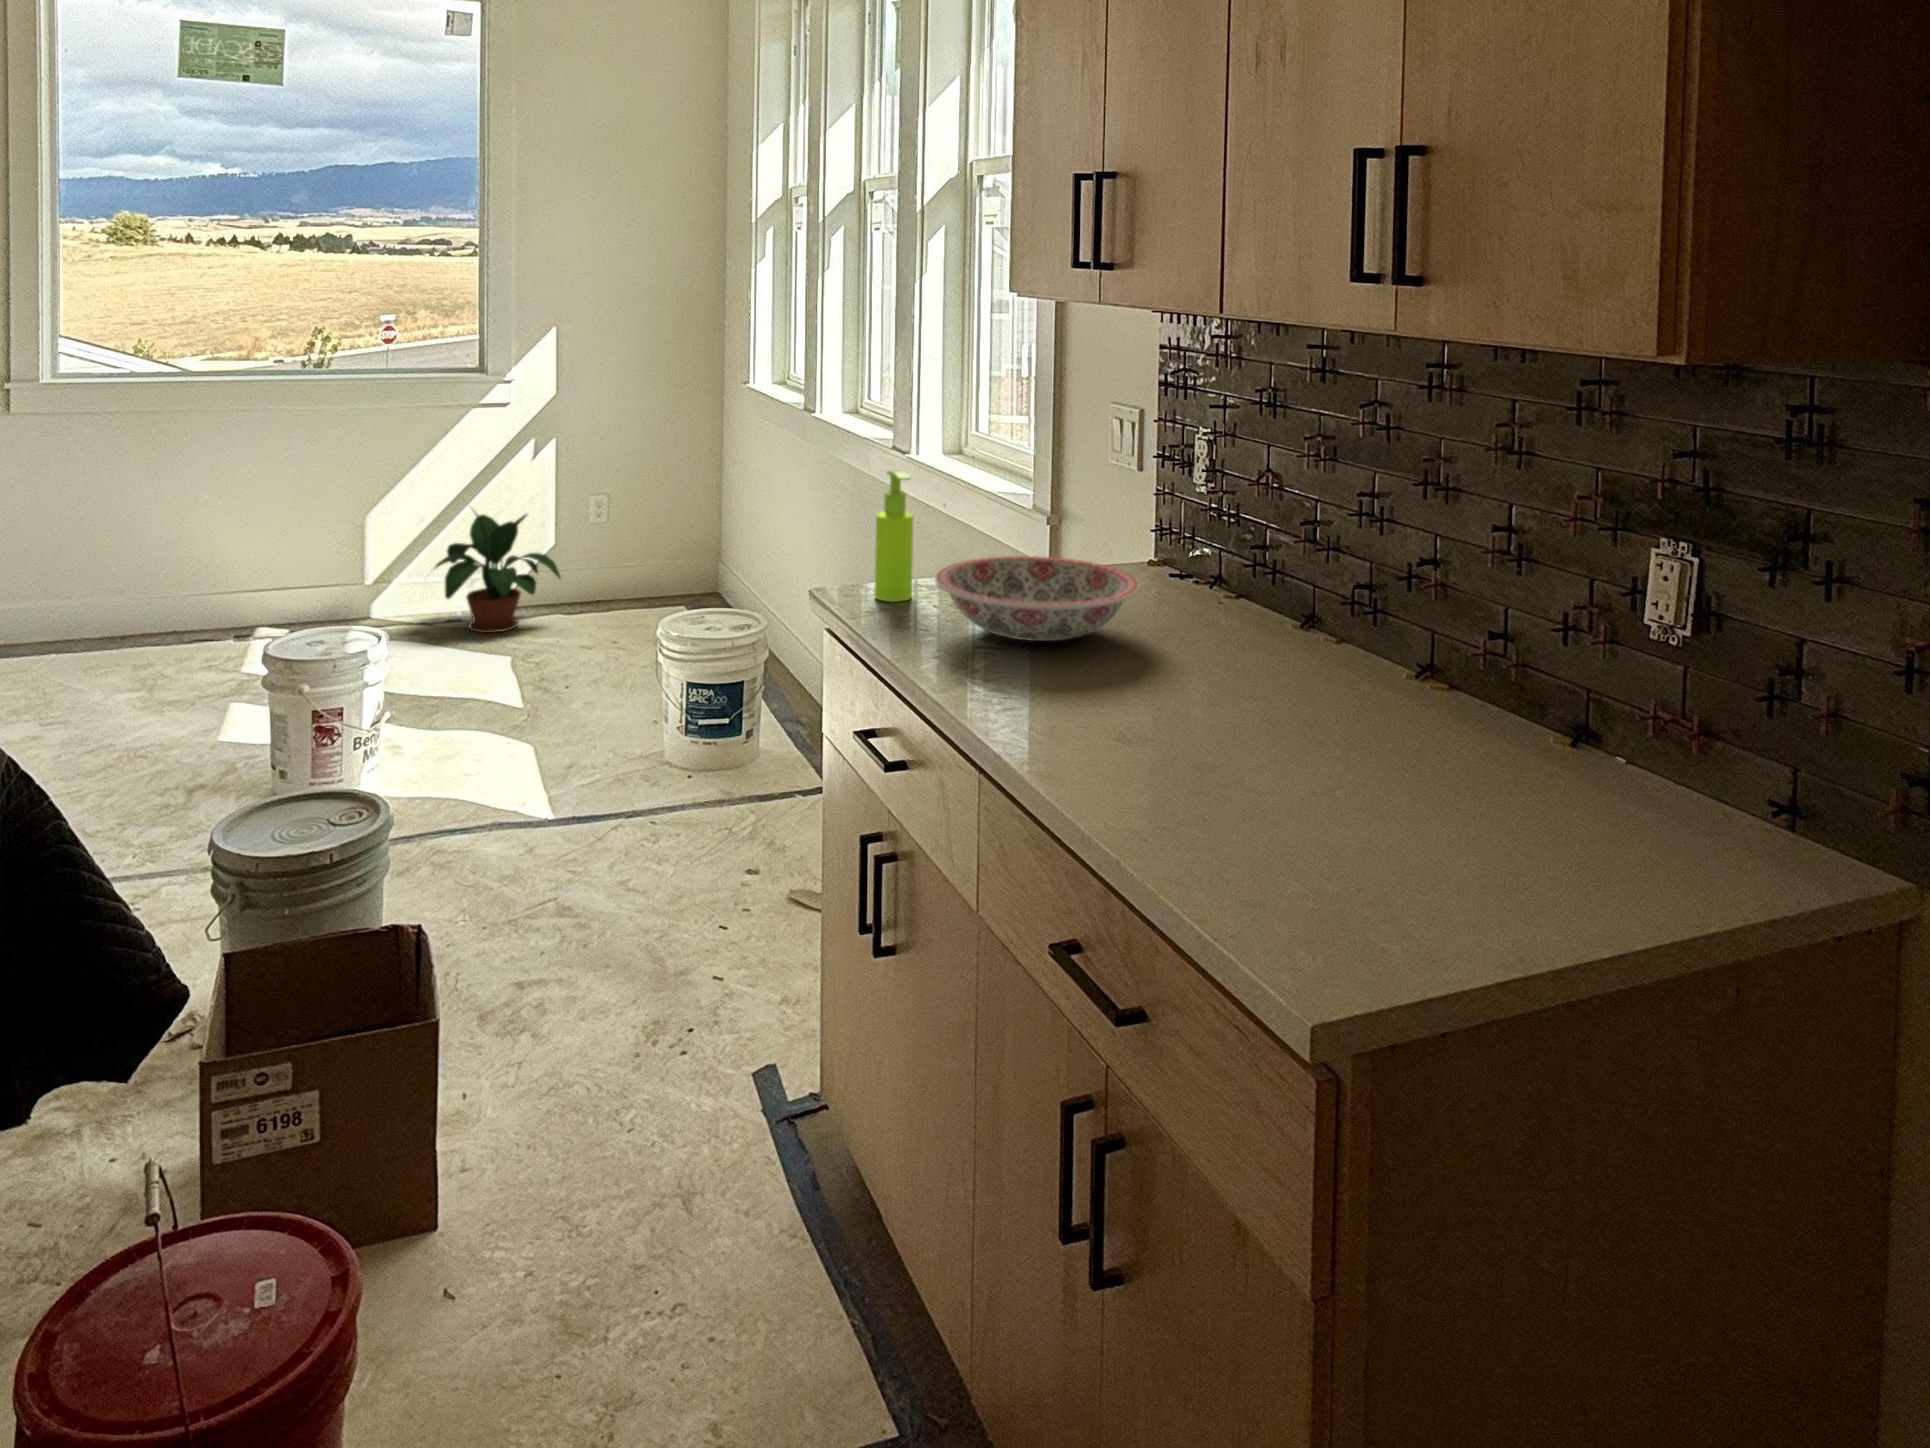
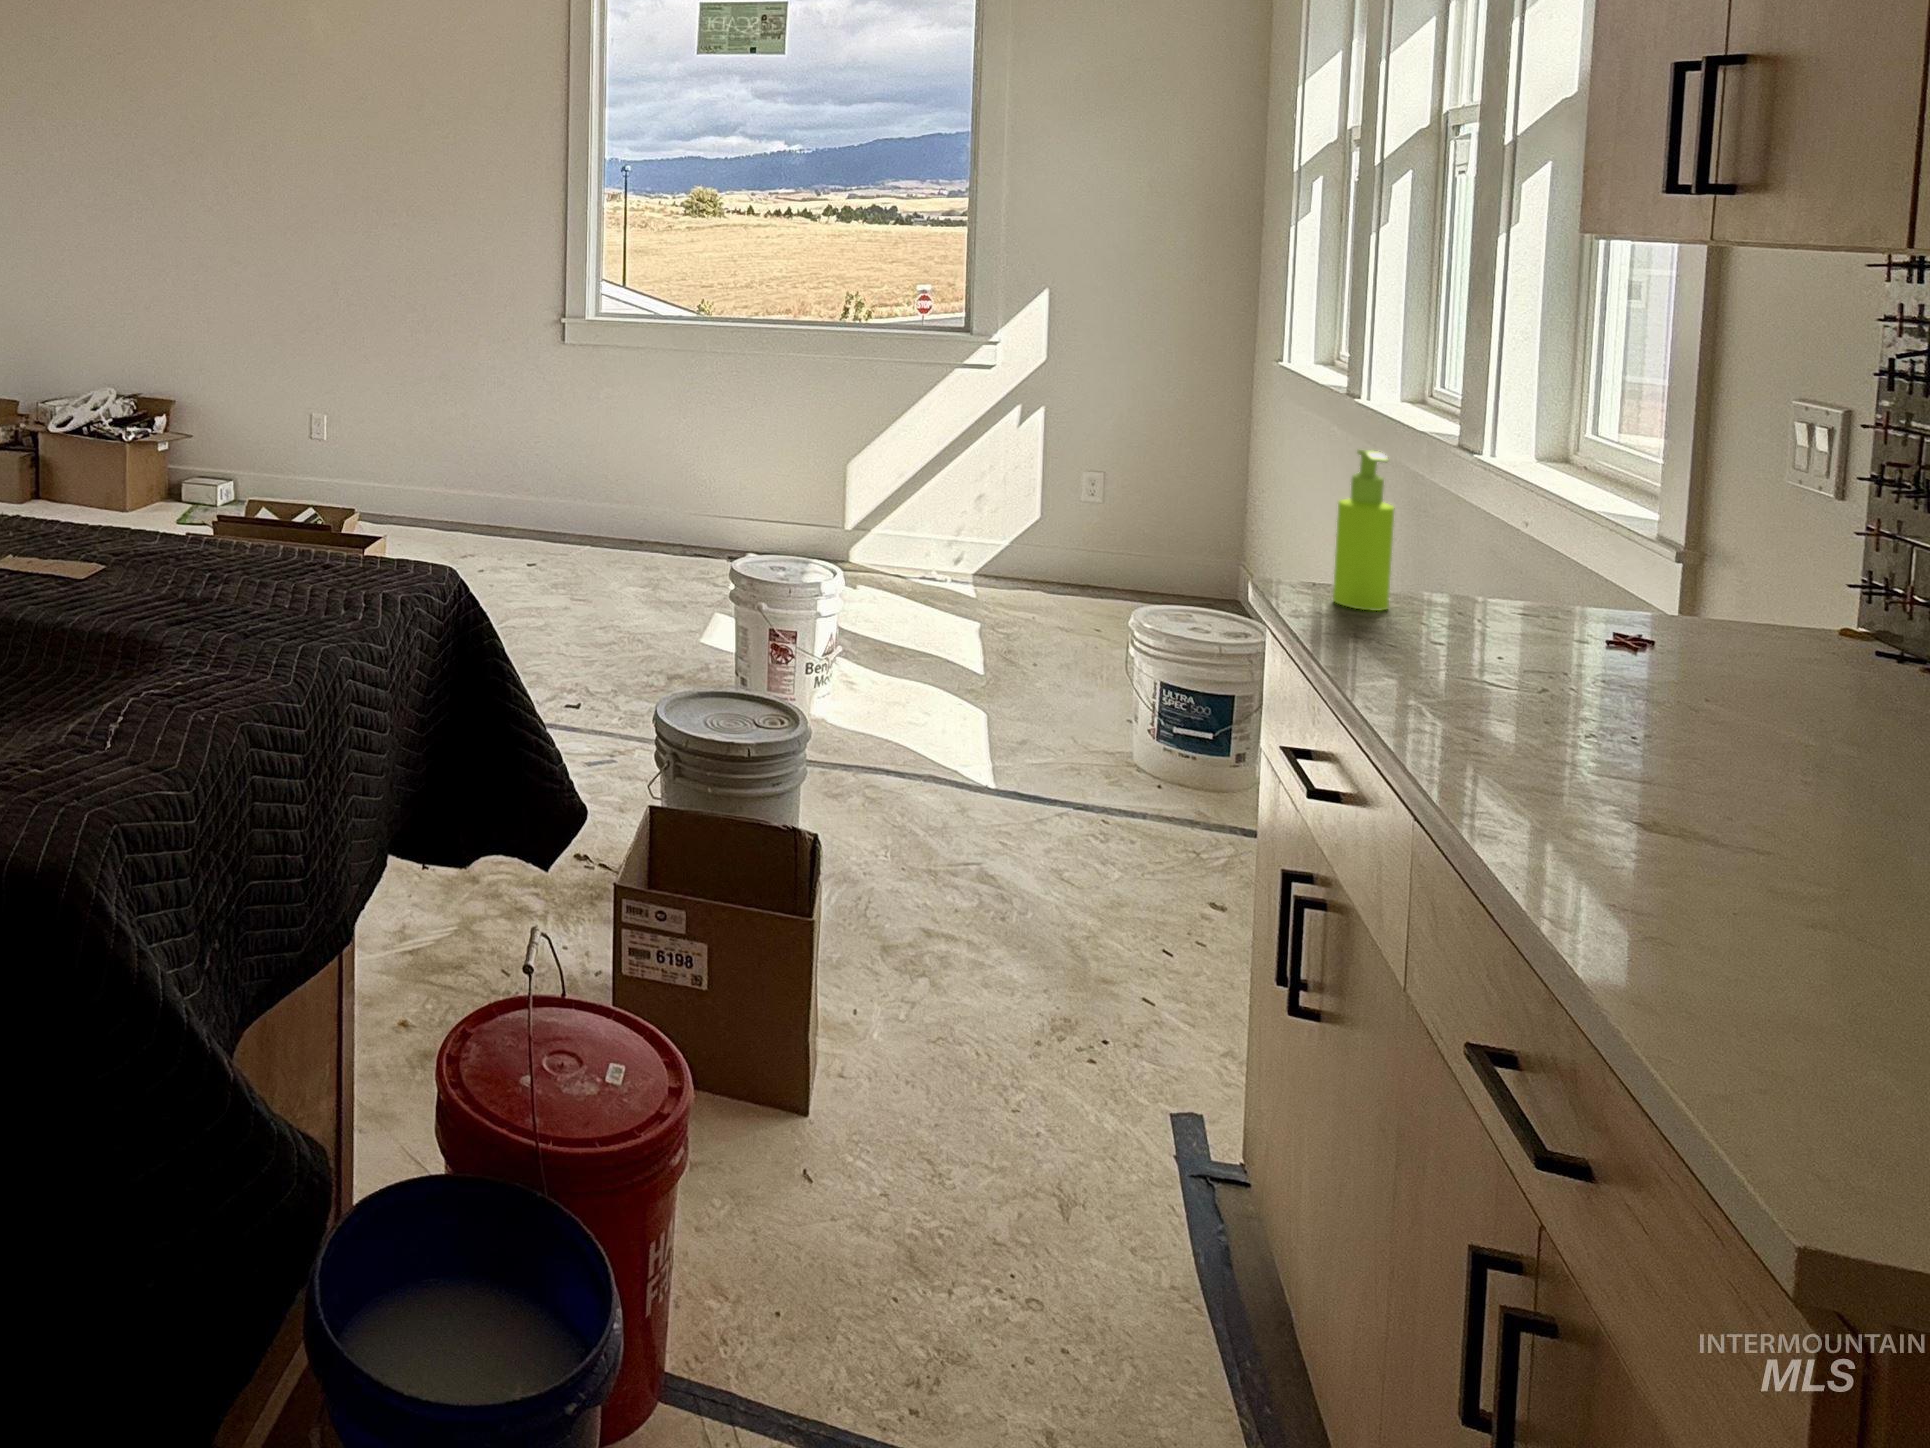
potted plant: present [435,513,560,633] -> none [899,455,1042,597]
ceramic bowl: present [935,556,1140,641] -> none [1401,572,1761,694]

